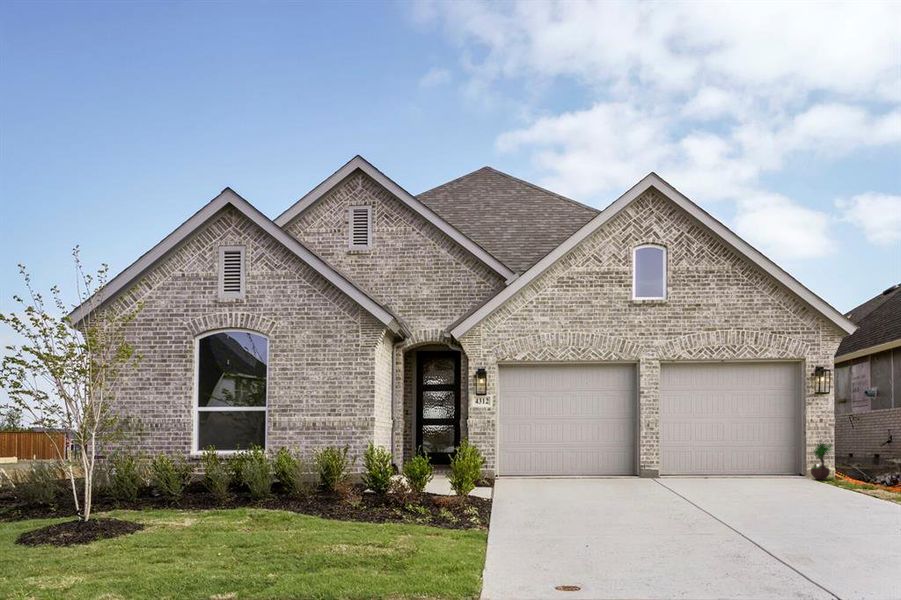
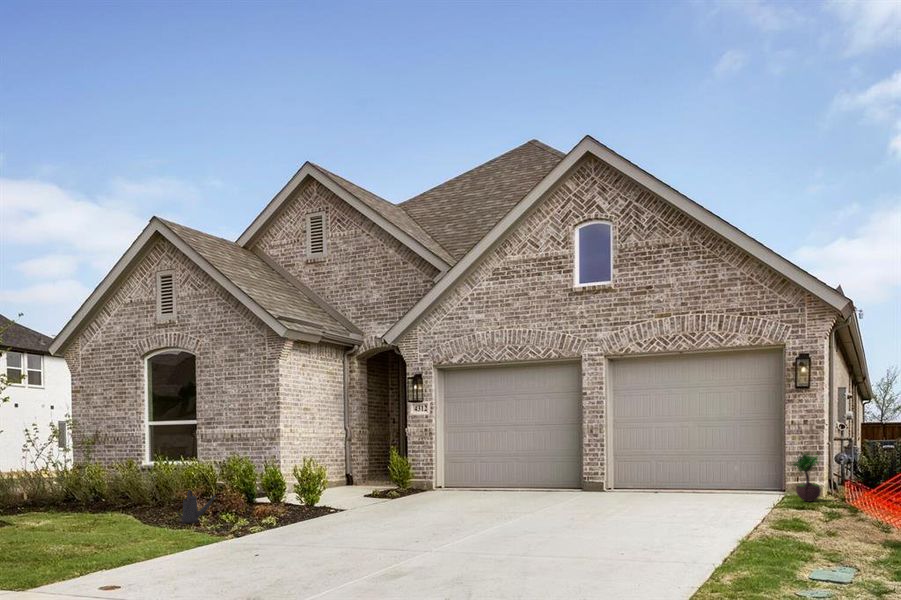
watering can: none [340,474,376,506] -> present [177,490,216,523]

